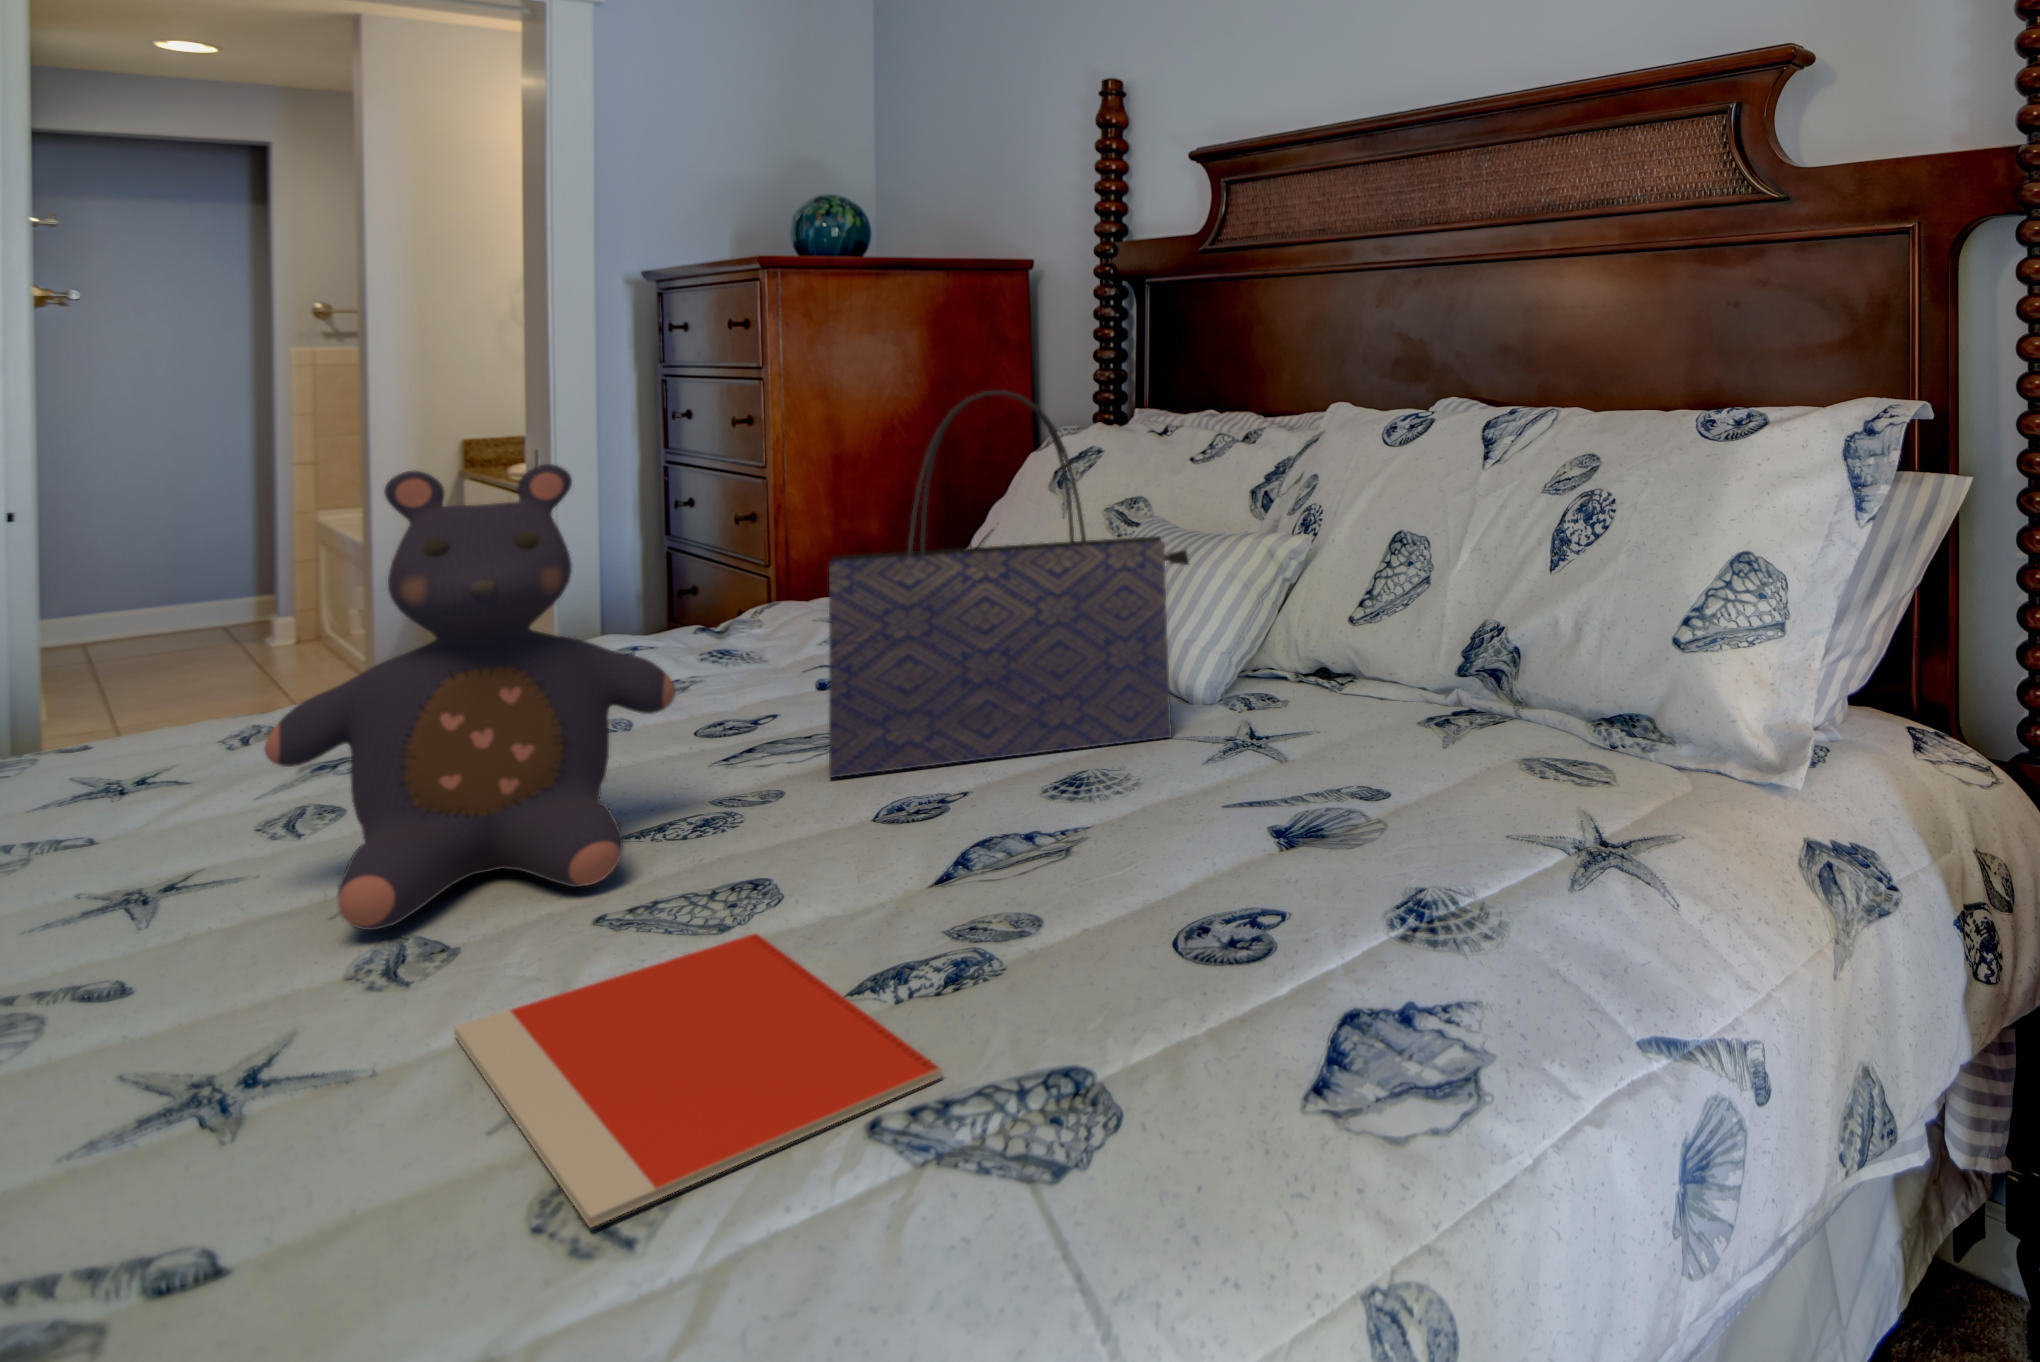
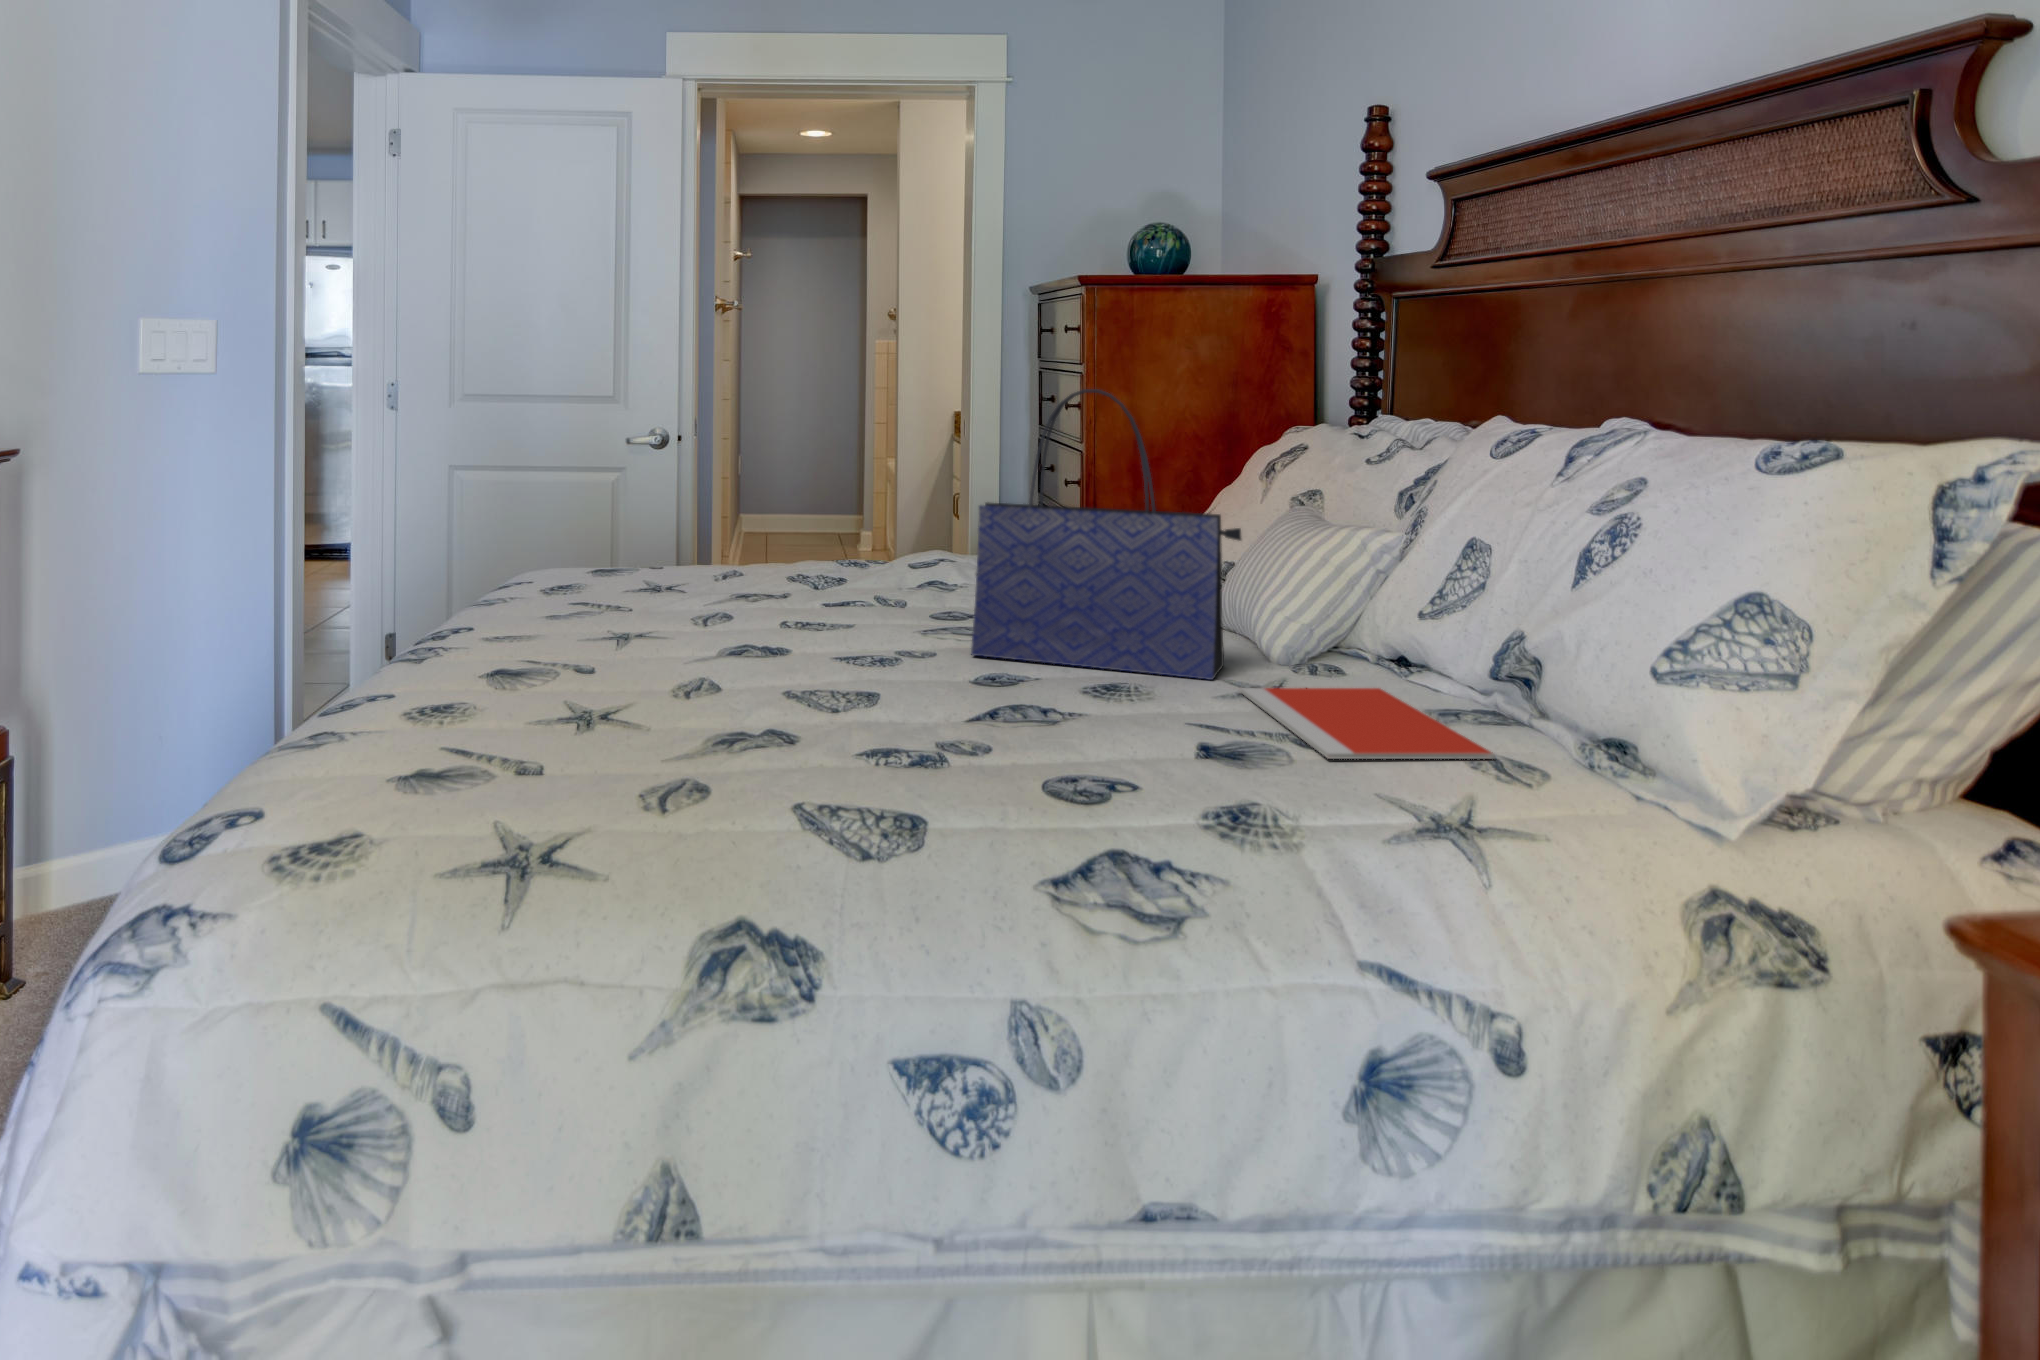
teddy bear: present [264,464,676,930] -> none [687,424,876,677]
notebook: present [454,933,942,1228] -> present [1240,688,1495,759]

